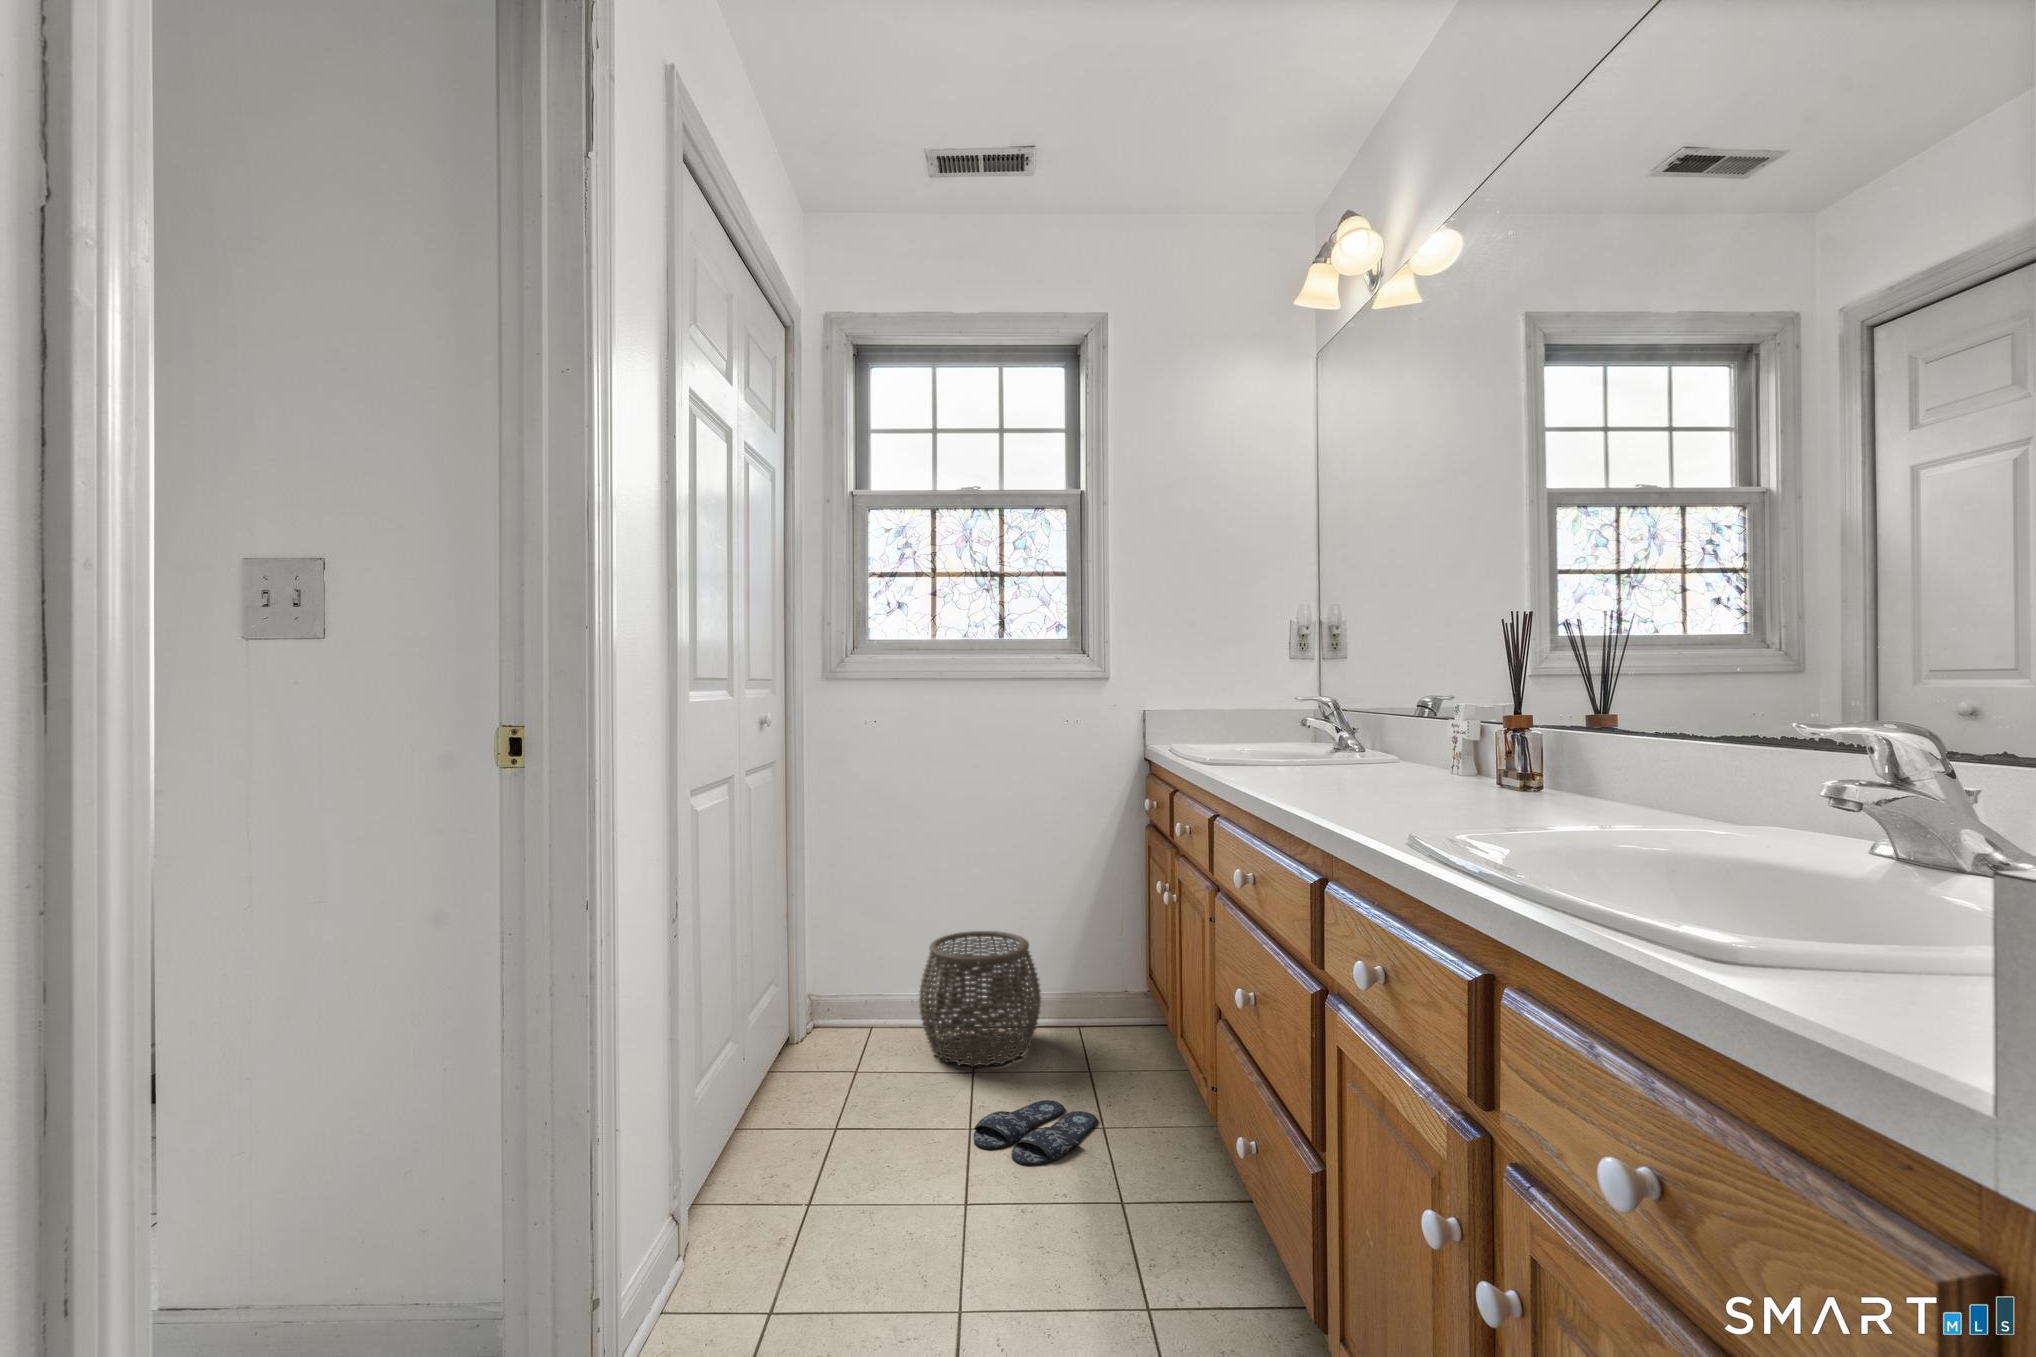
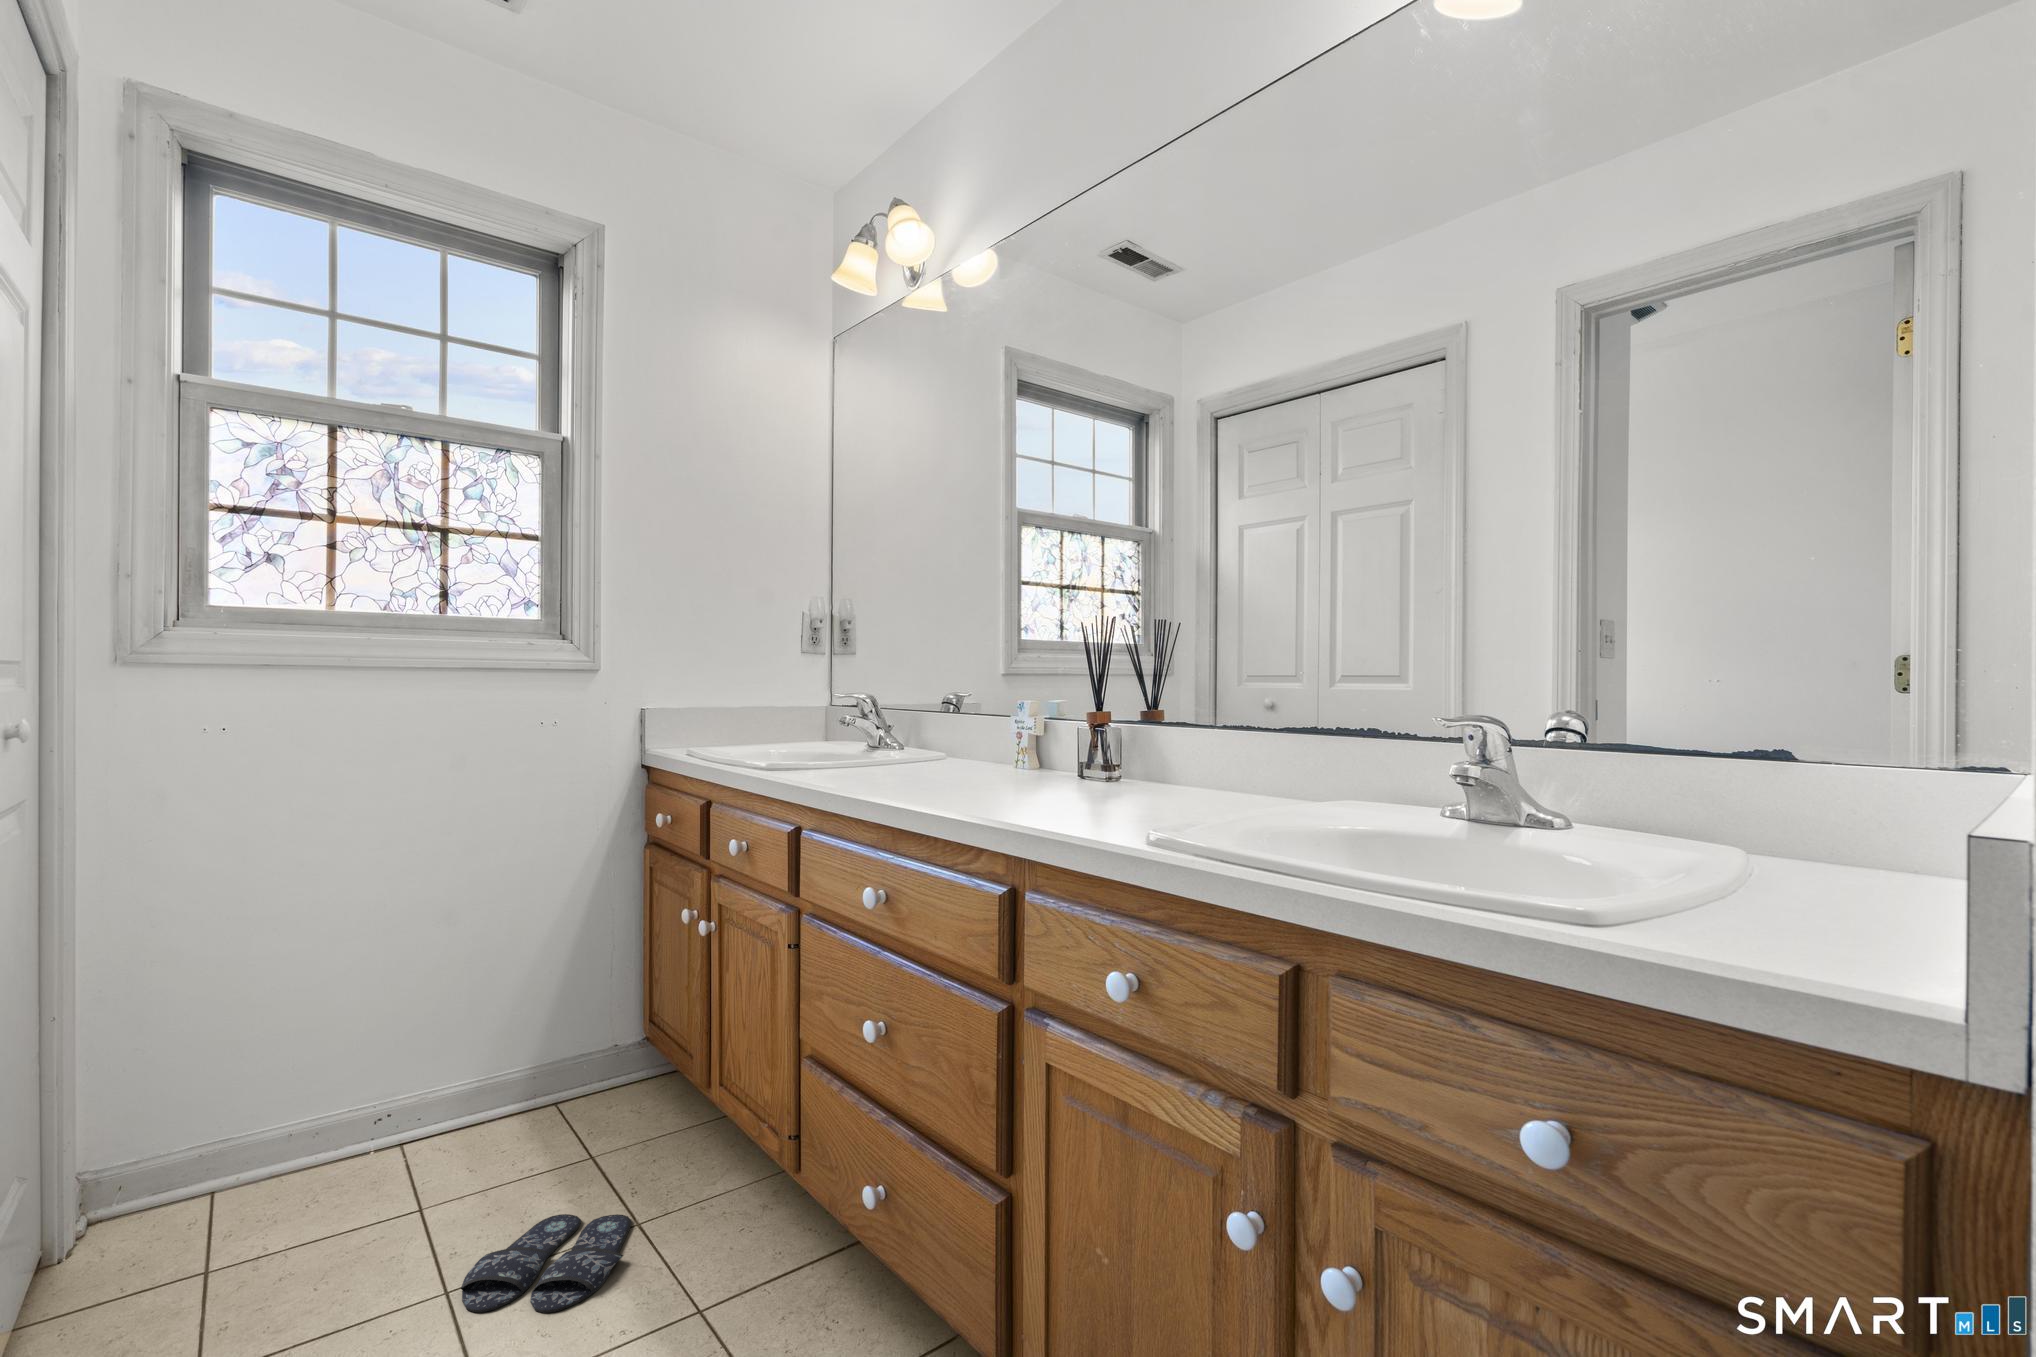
woven basket: present [919,931,1041,1066] -> none [313,1010,515,1211]

